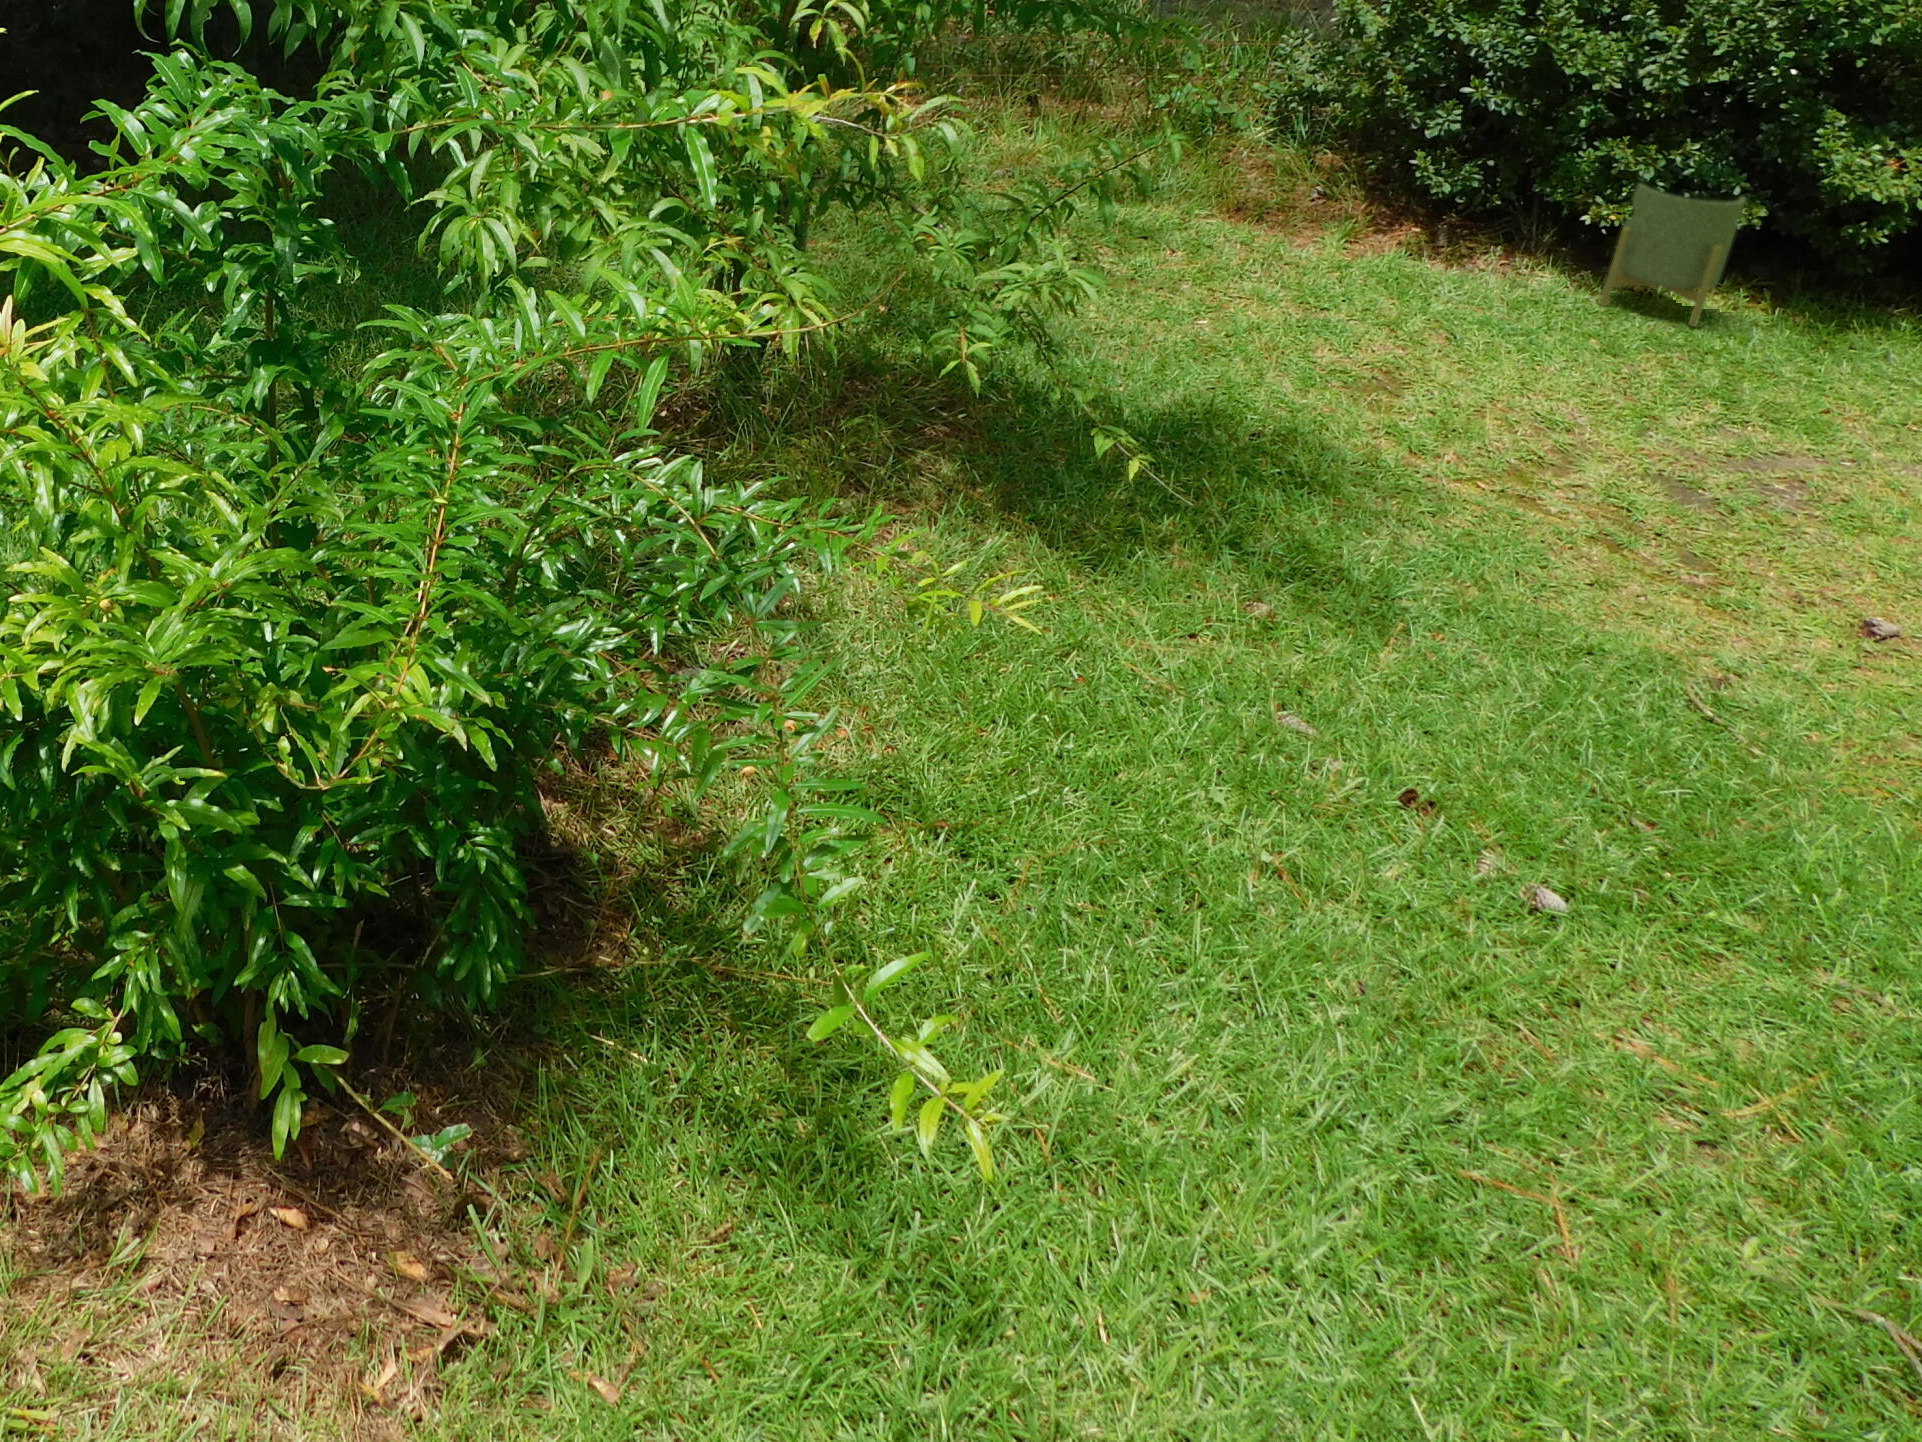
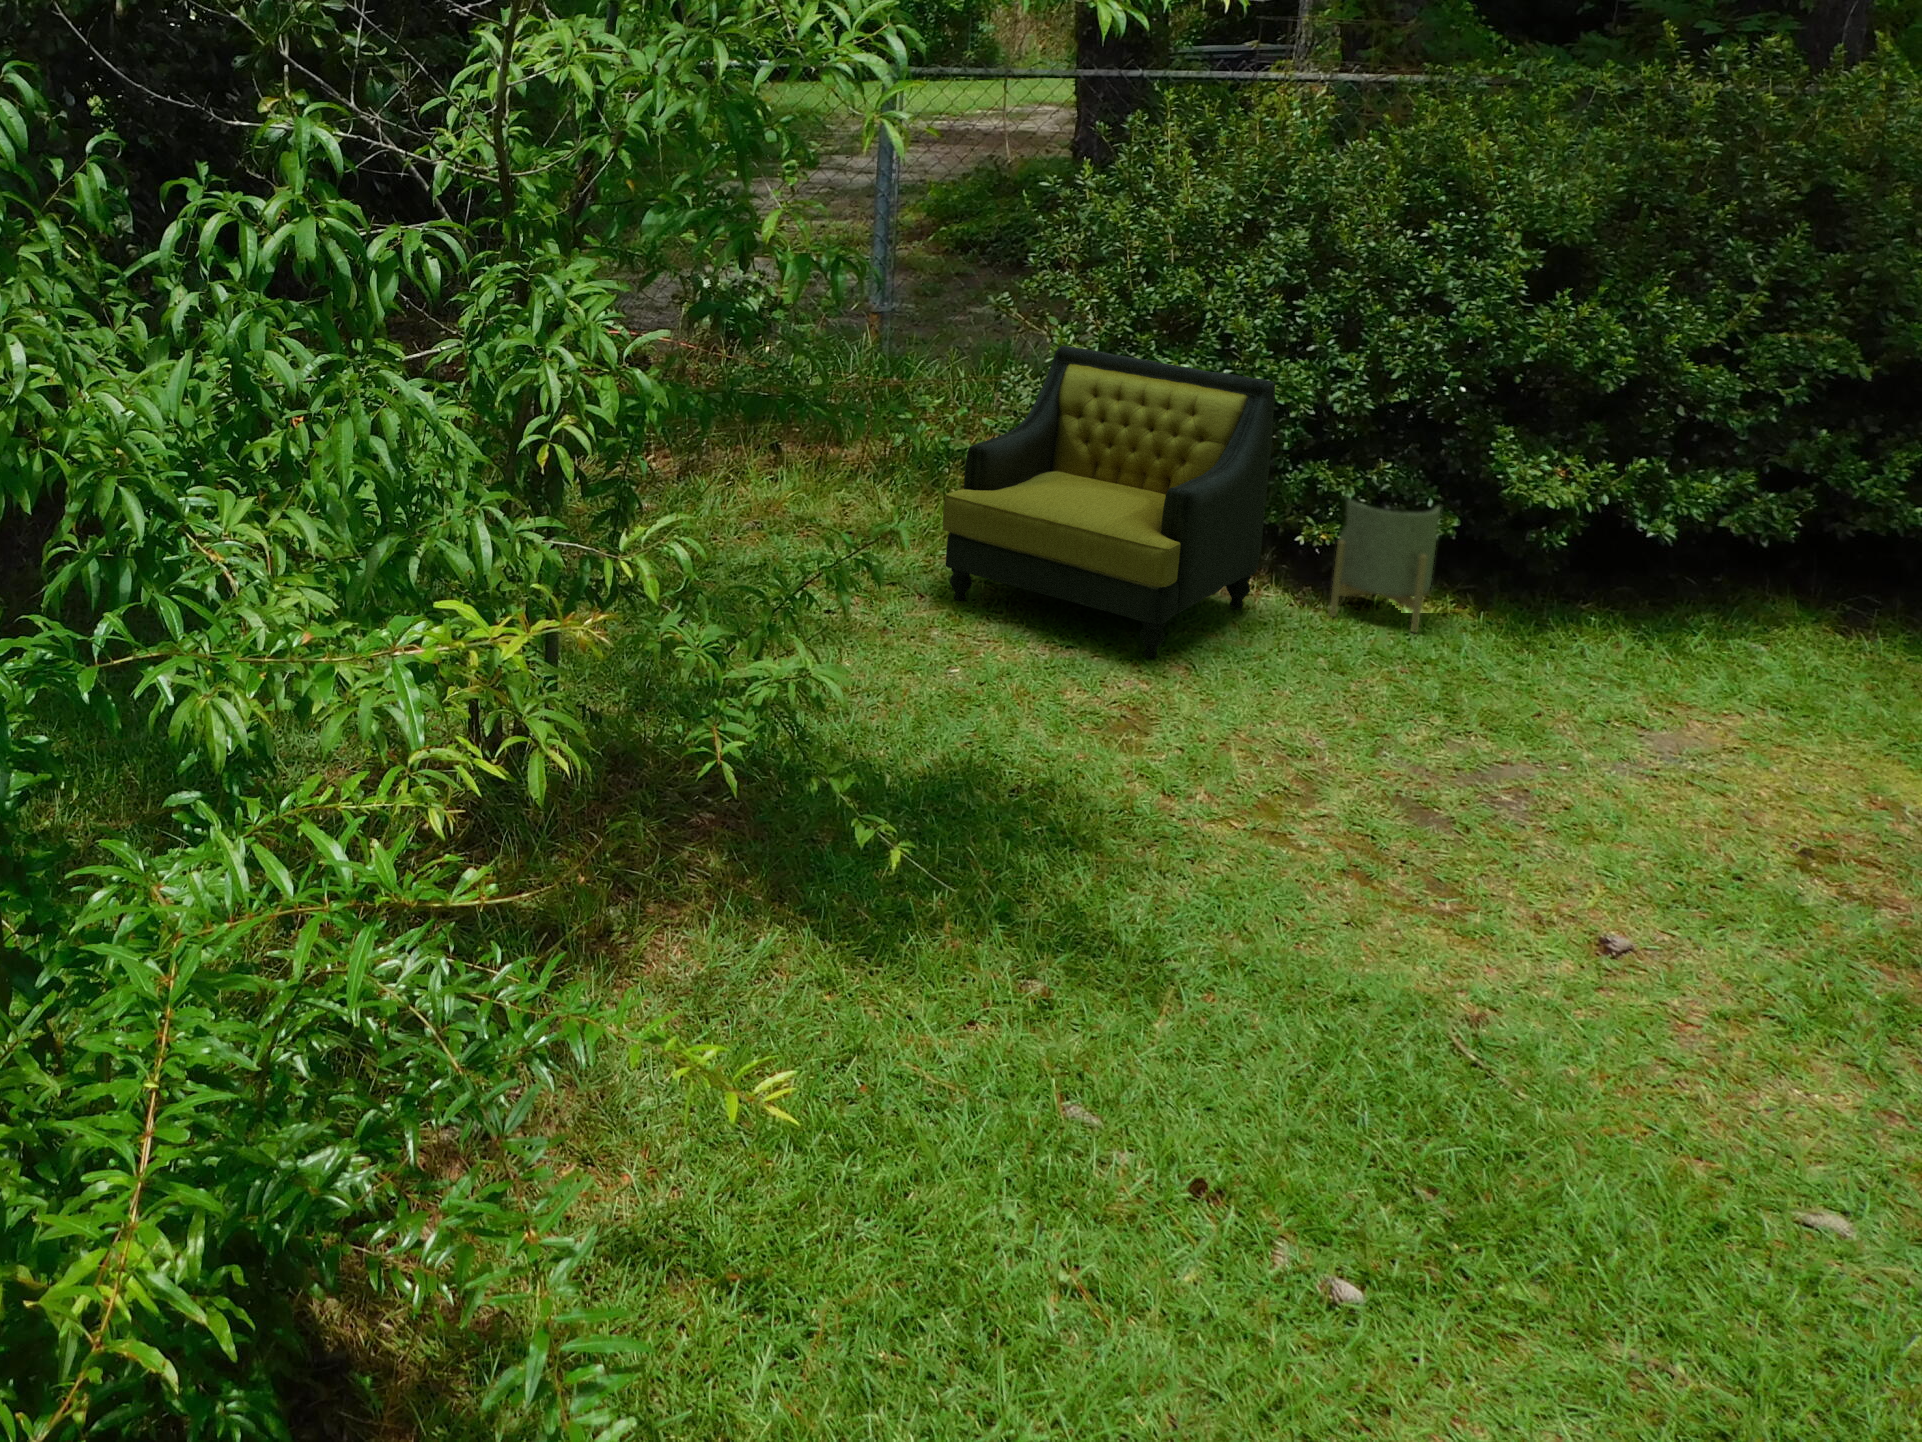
armchair: none [1190,11,1581,330] -> present [943,346,1275,658]

